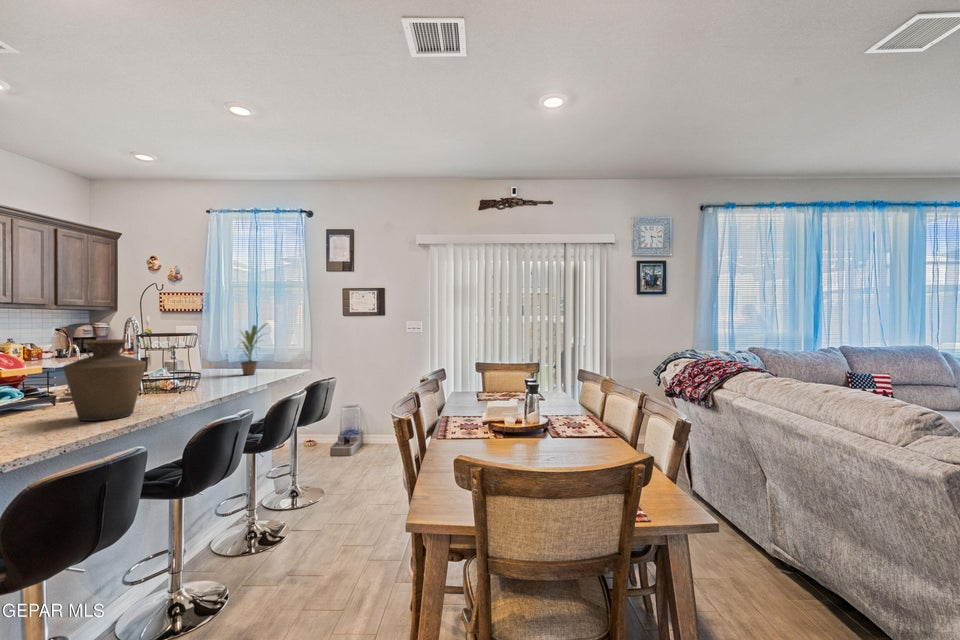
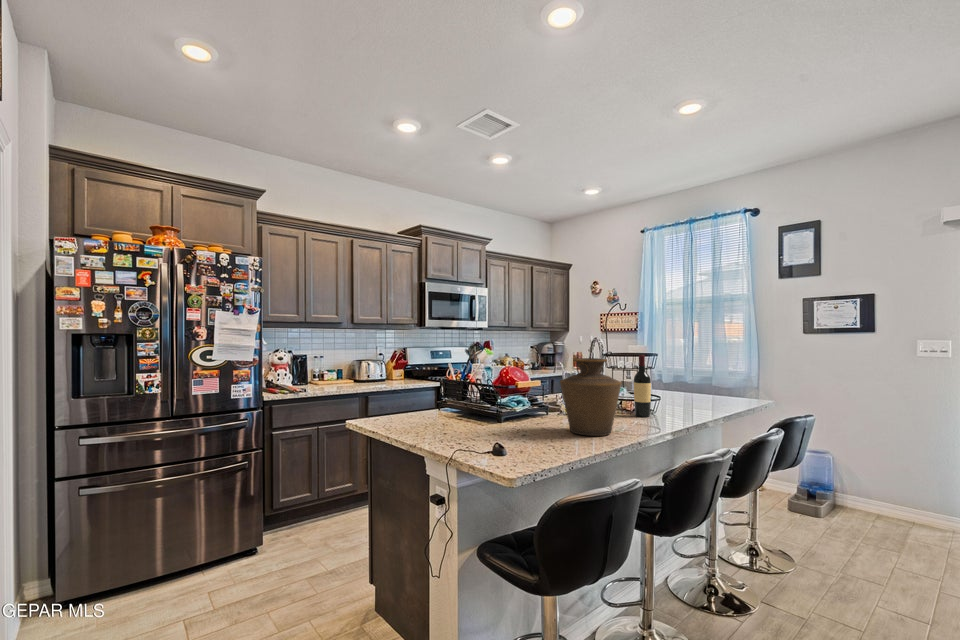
potted plant: present [240,323,267,375] -> none [684,343,723,402]
wine bottle: none [171,335,190,395] -> present [634,355,651,417]

